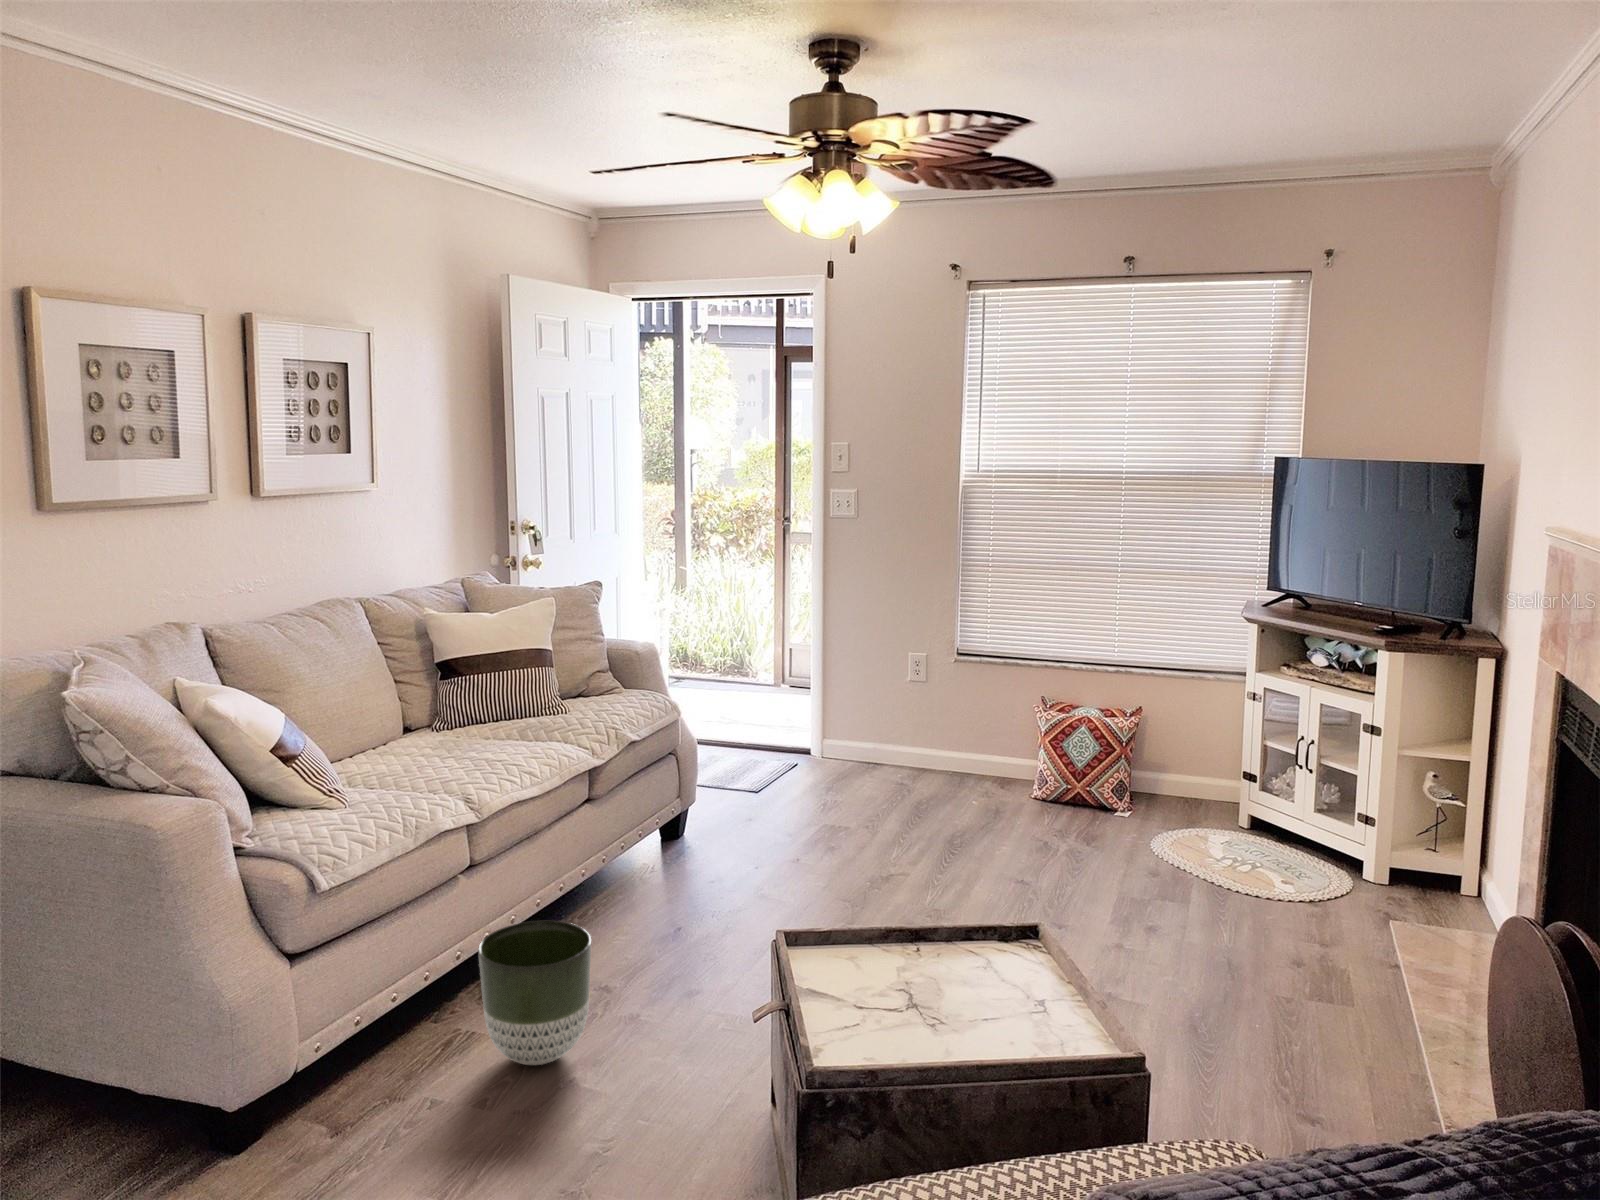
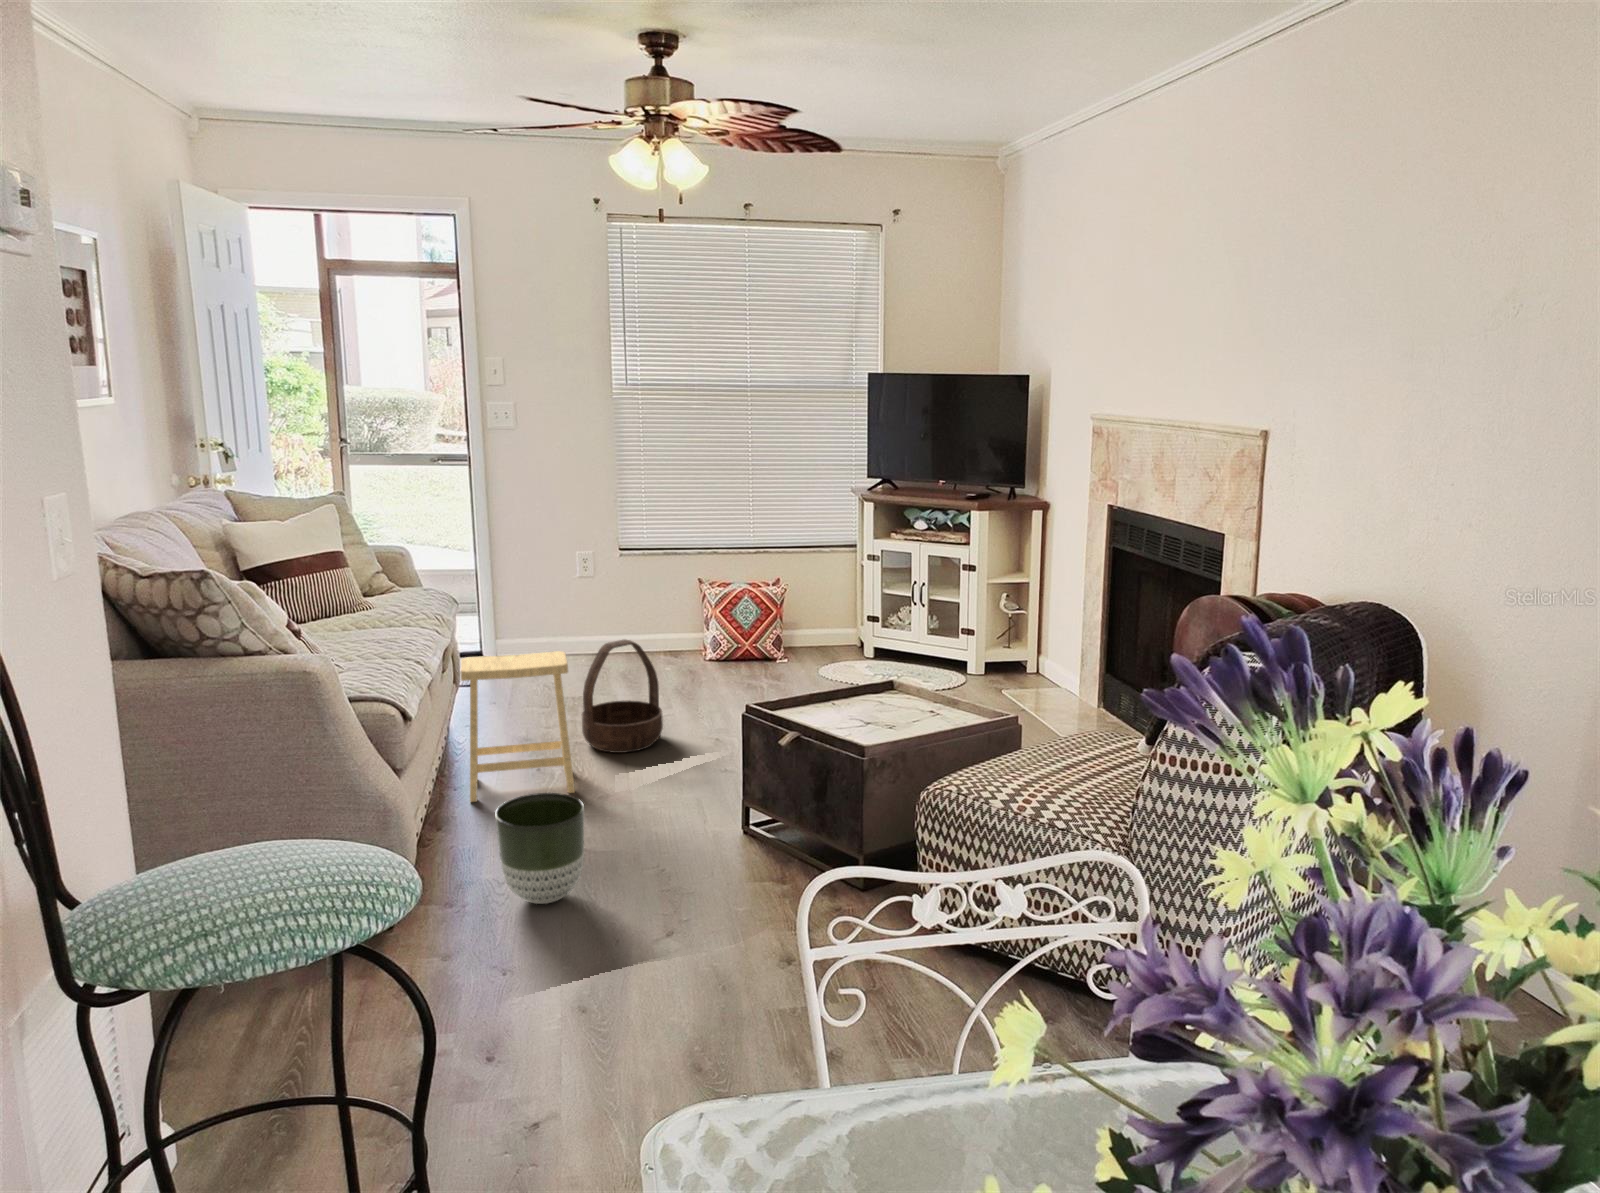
footstool: none [607,745,746,928] -> present [461,651,575,802]
basket: none [789,753,886,892] -> present [582,640,663,753]

